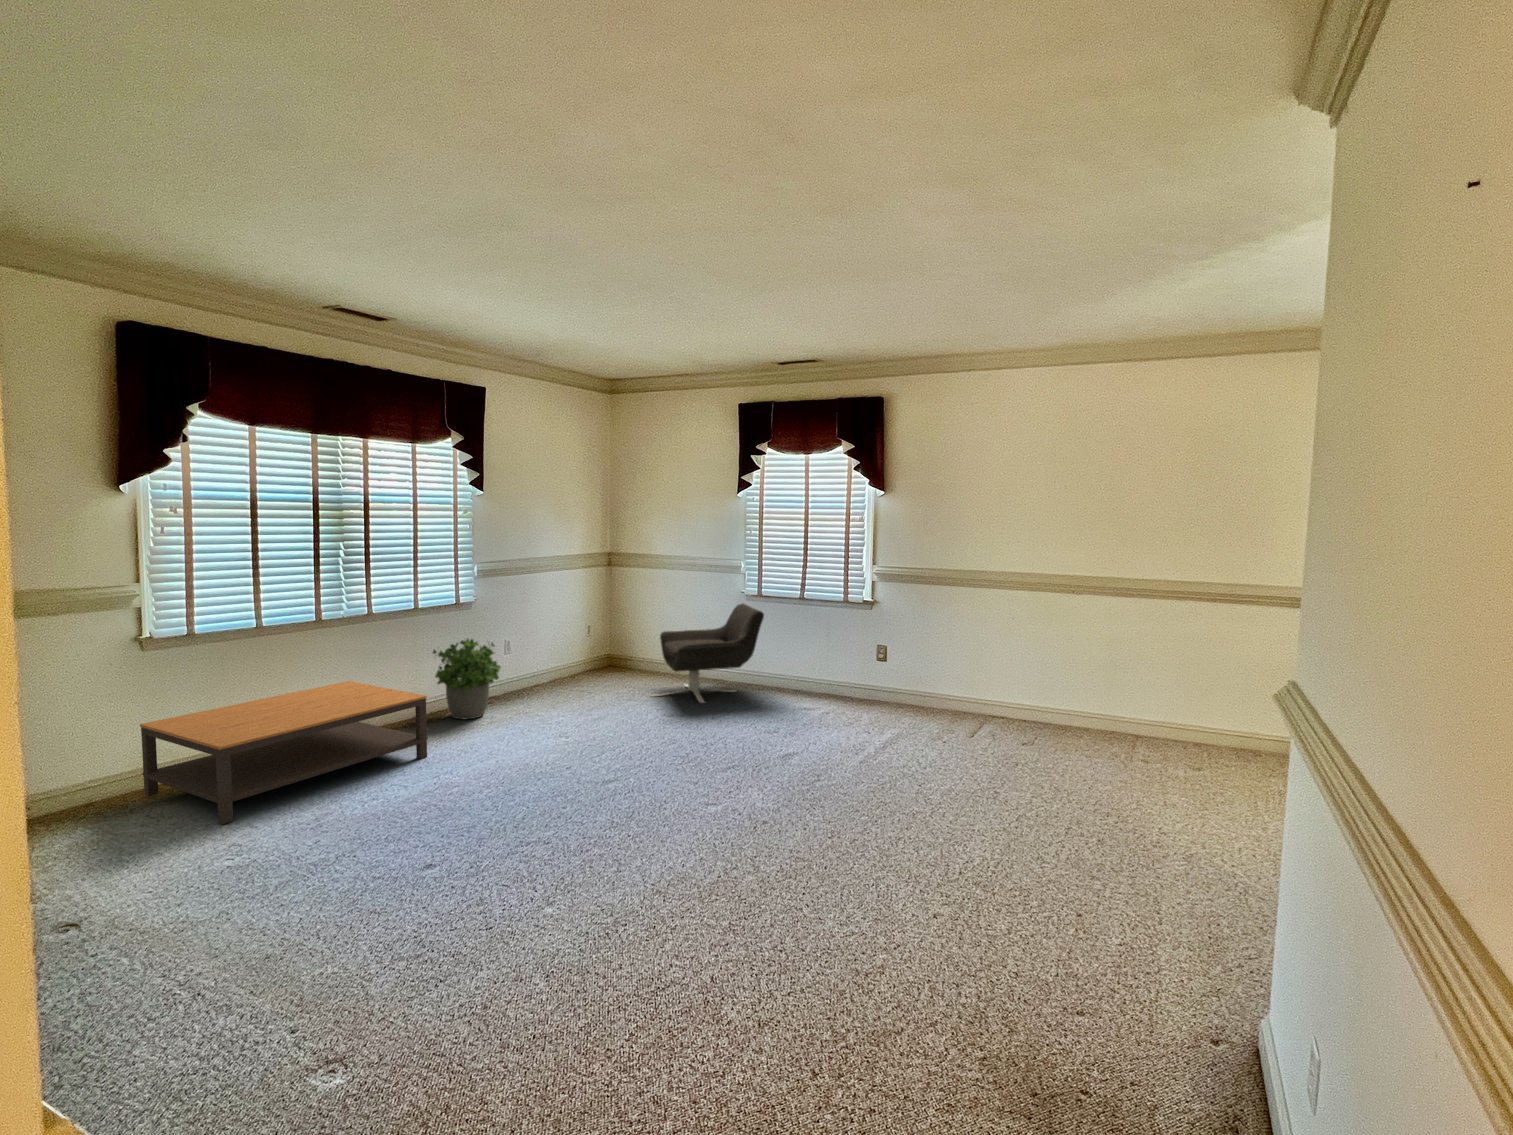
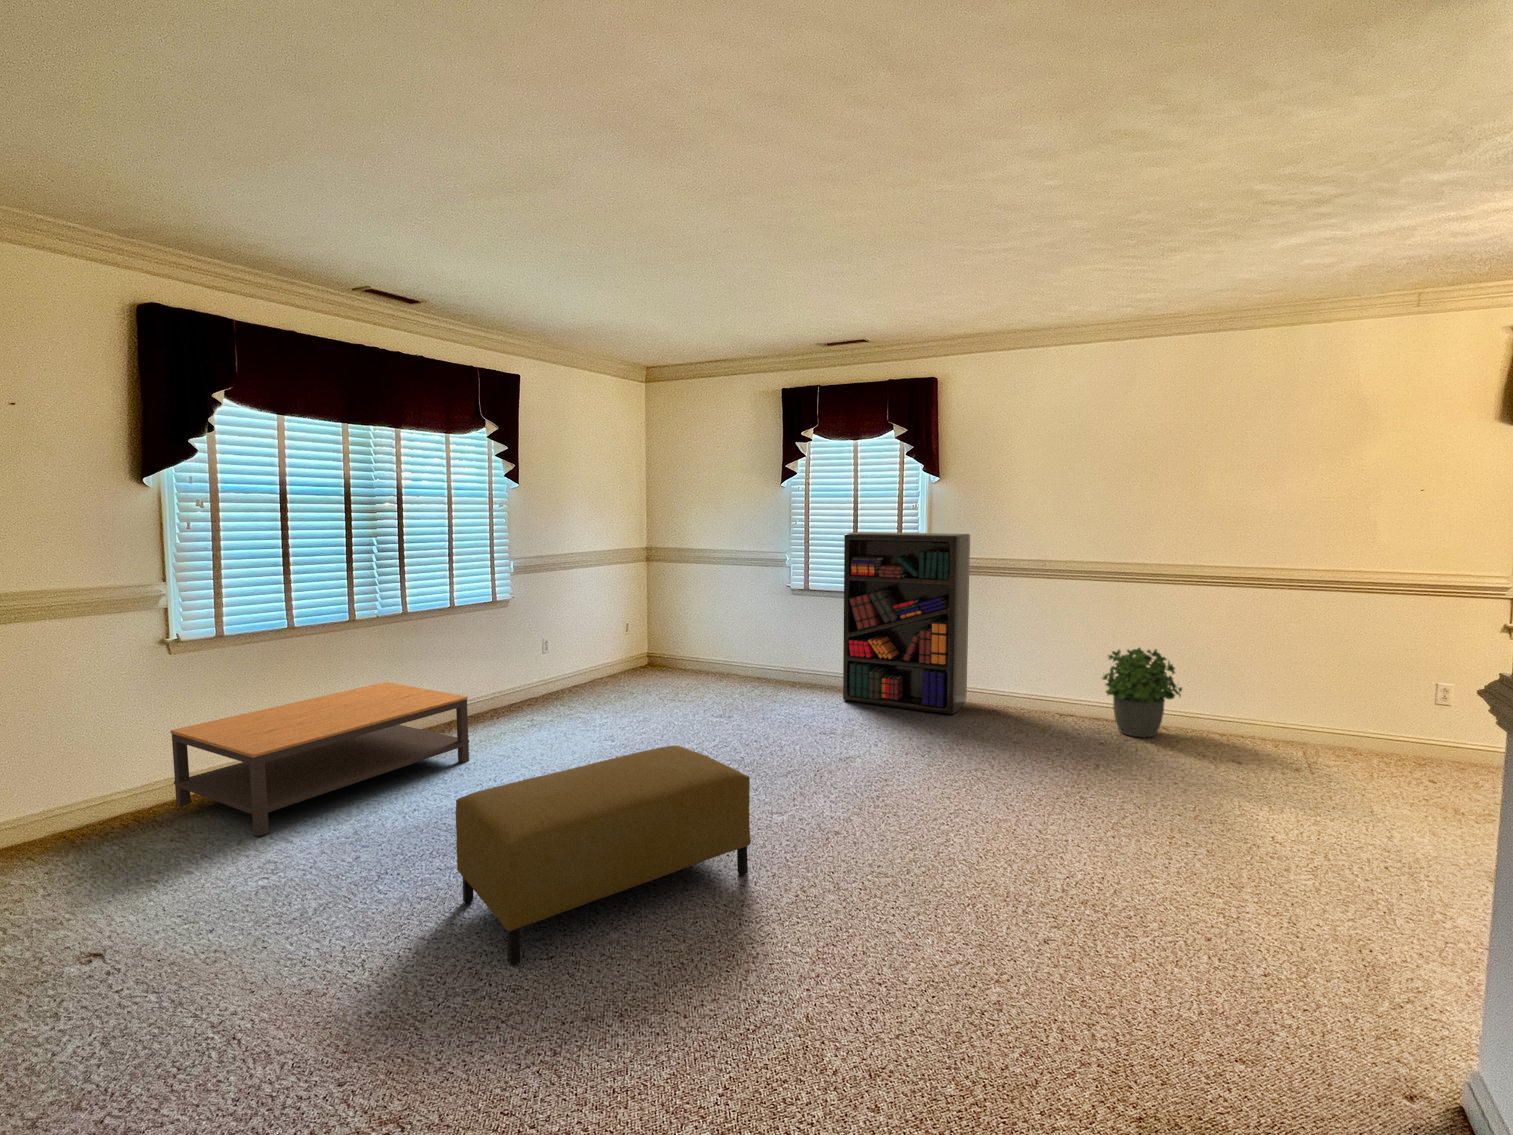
bookshelf: none [794,542,916,718] -> present [843,532,970,714]
lounge chair: present [651,604,764,703] -> none [693,597,810,701]
potted plant: present [433,639,501,719] -> present [1103,648,1182,737]
ottoman: none [407,742,681,935] -> present [456,746,751,965]

